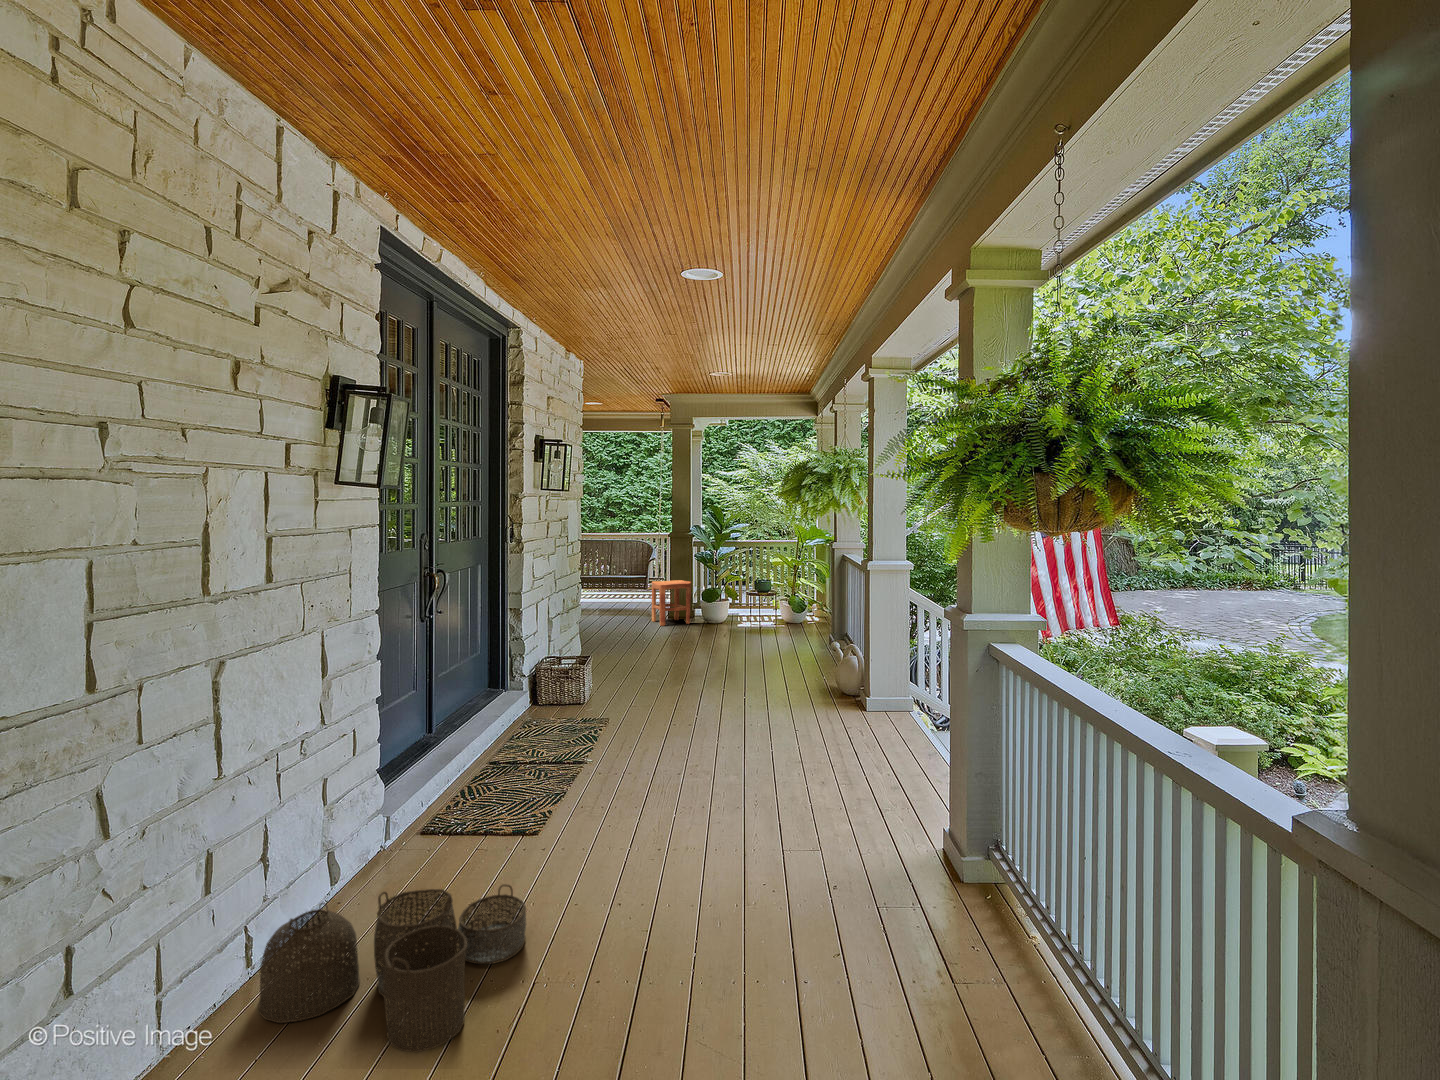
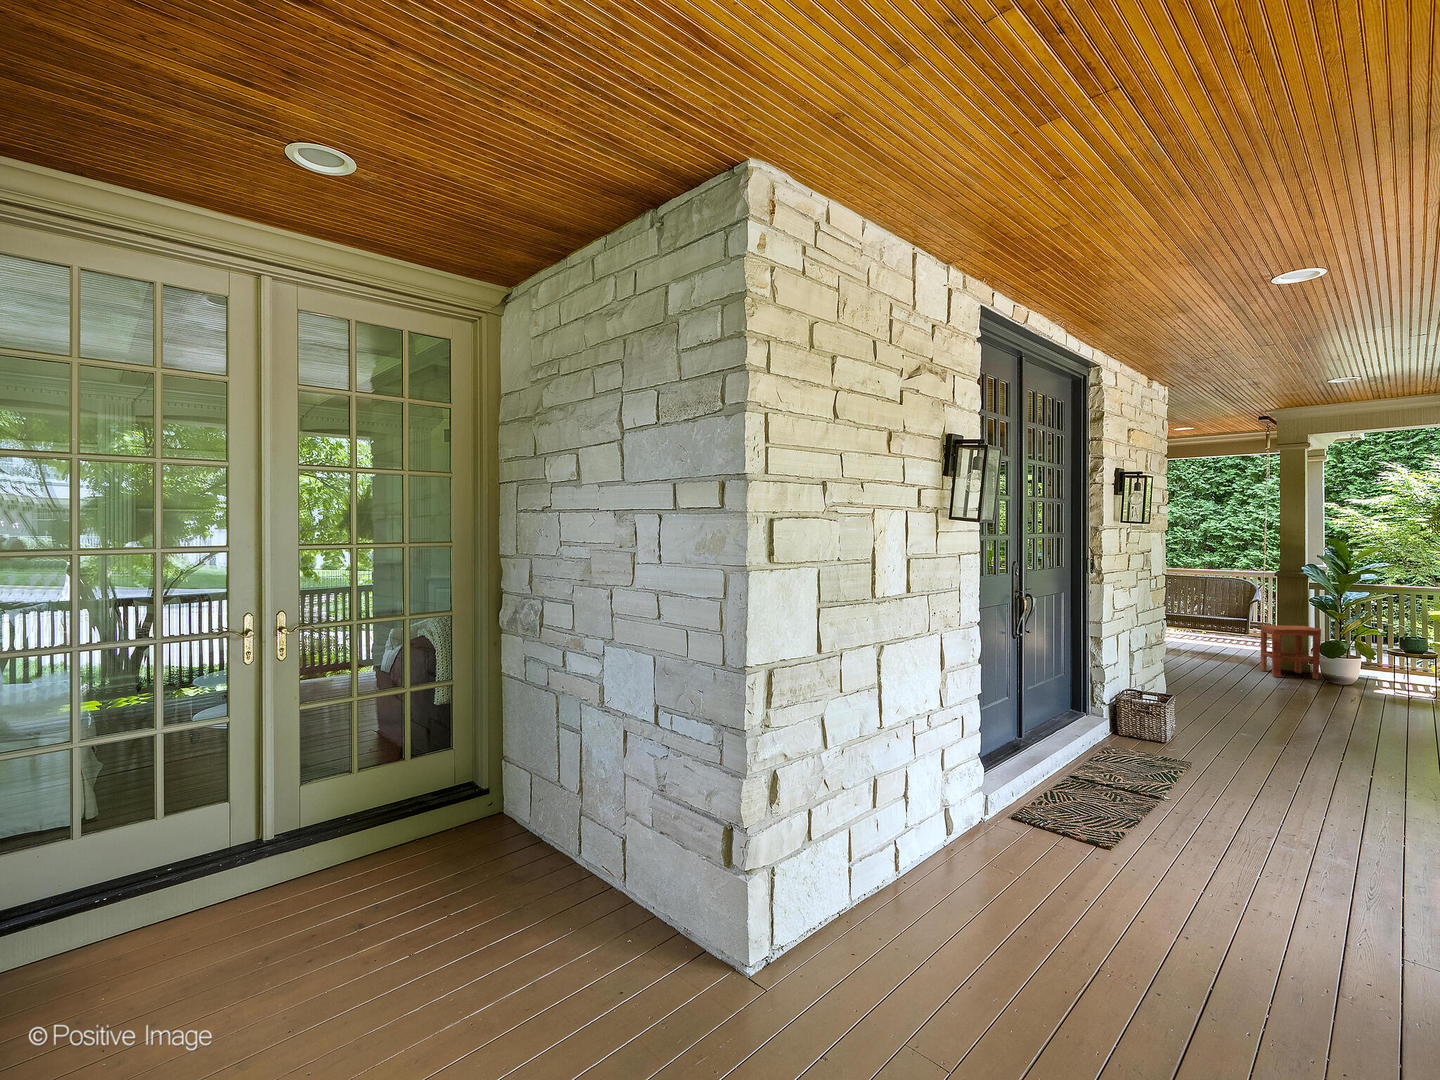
woven basket: present [258,884,526,1052] -> none [893,839,1111,985]

